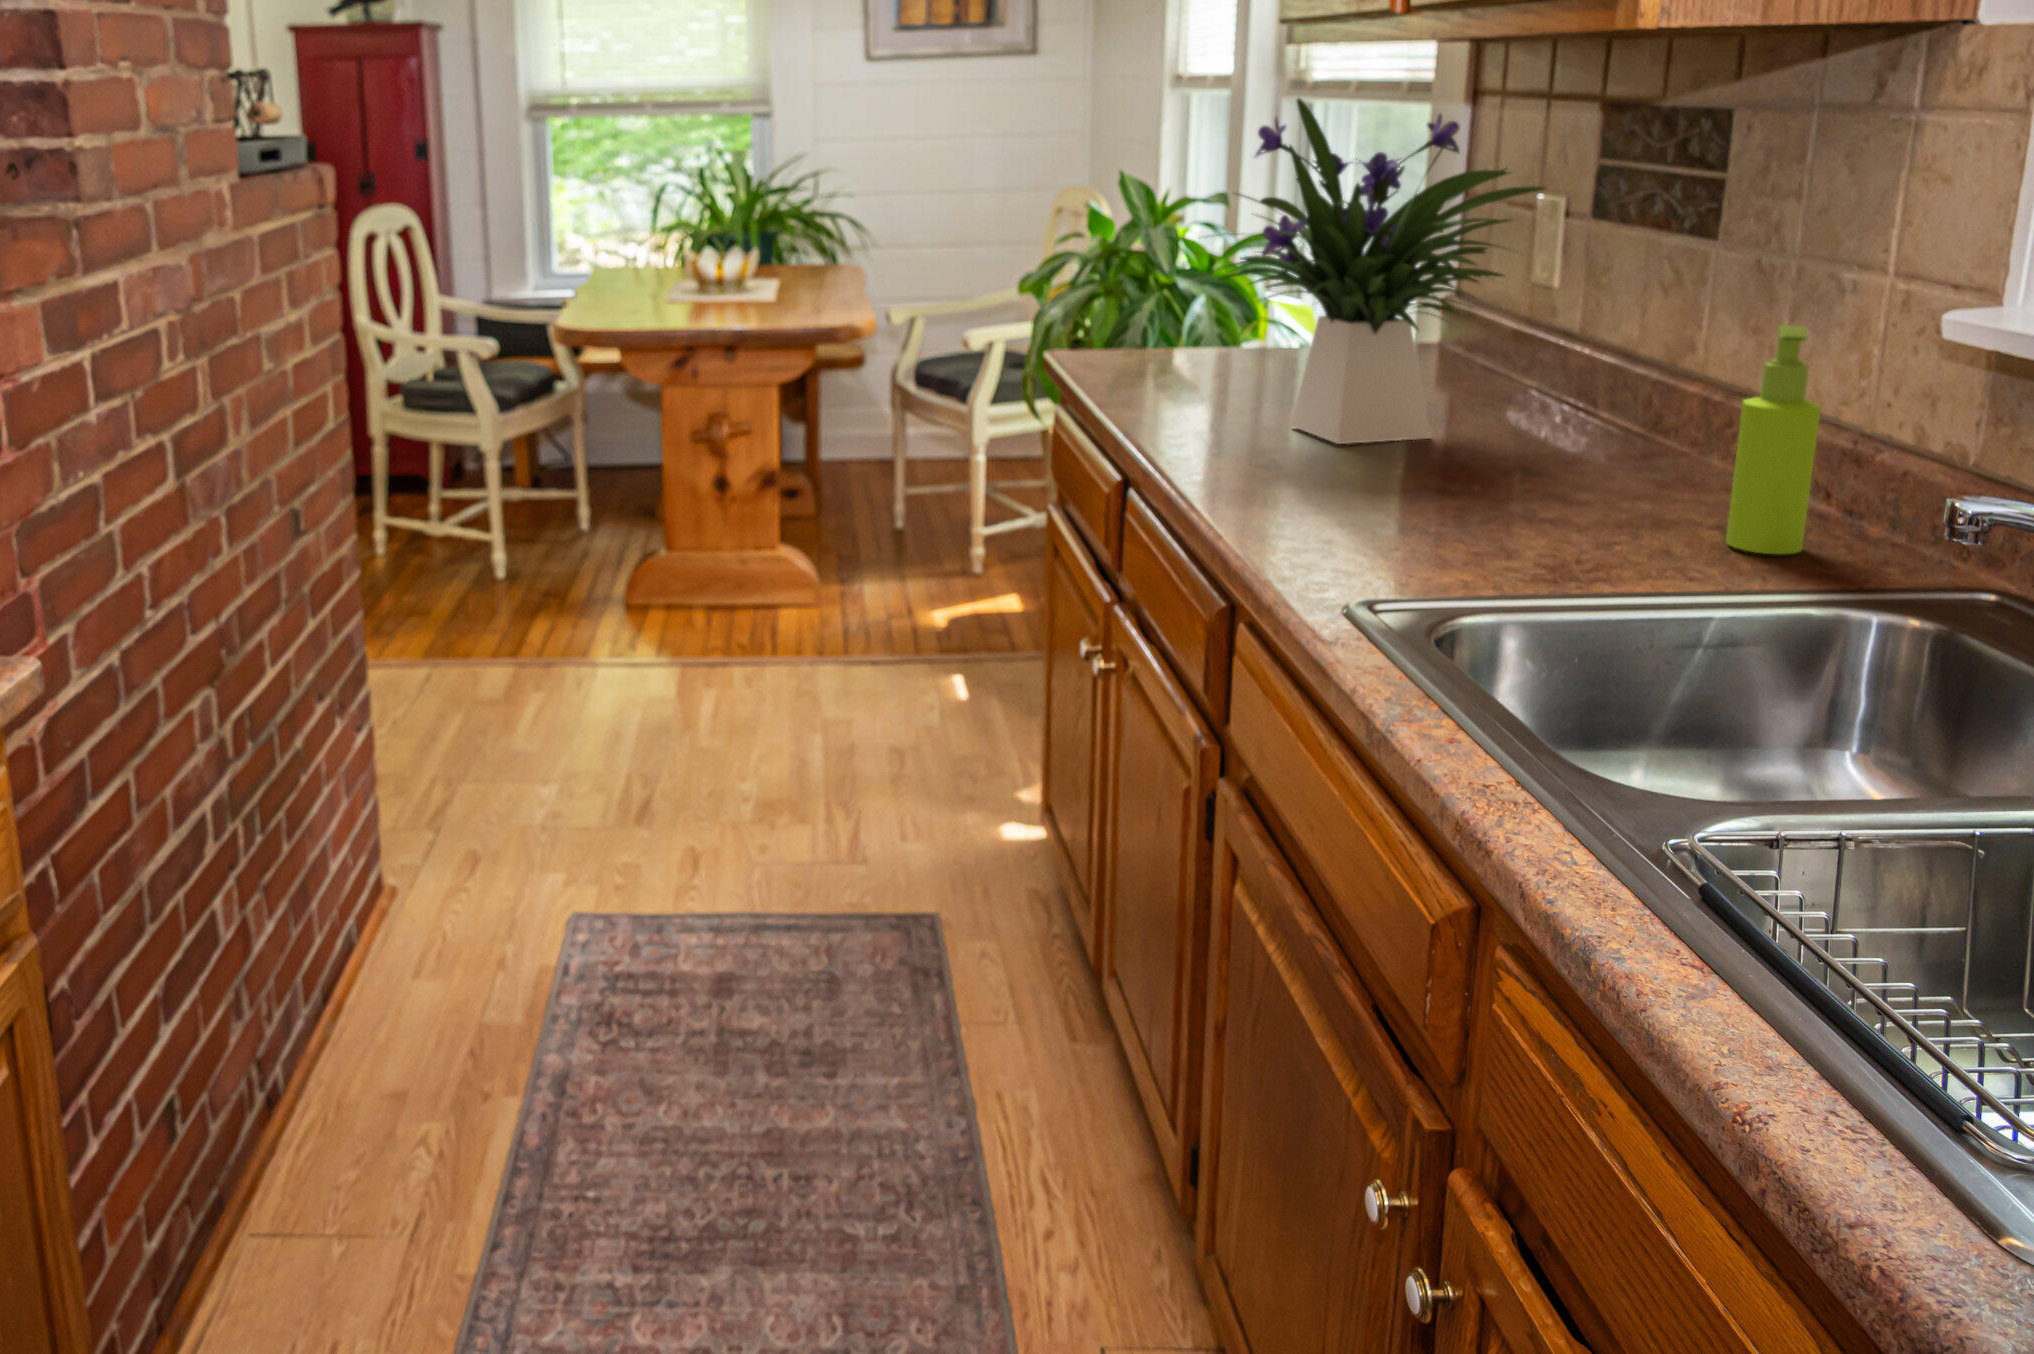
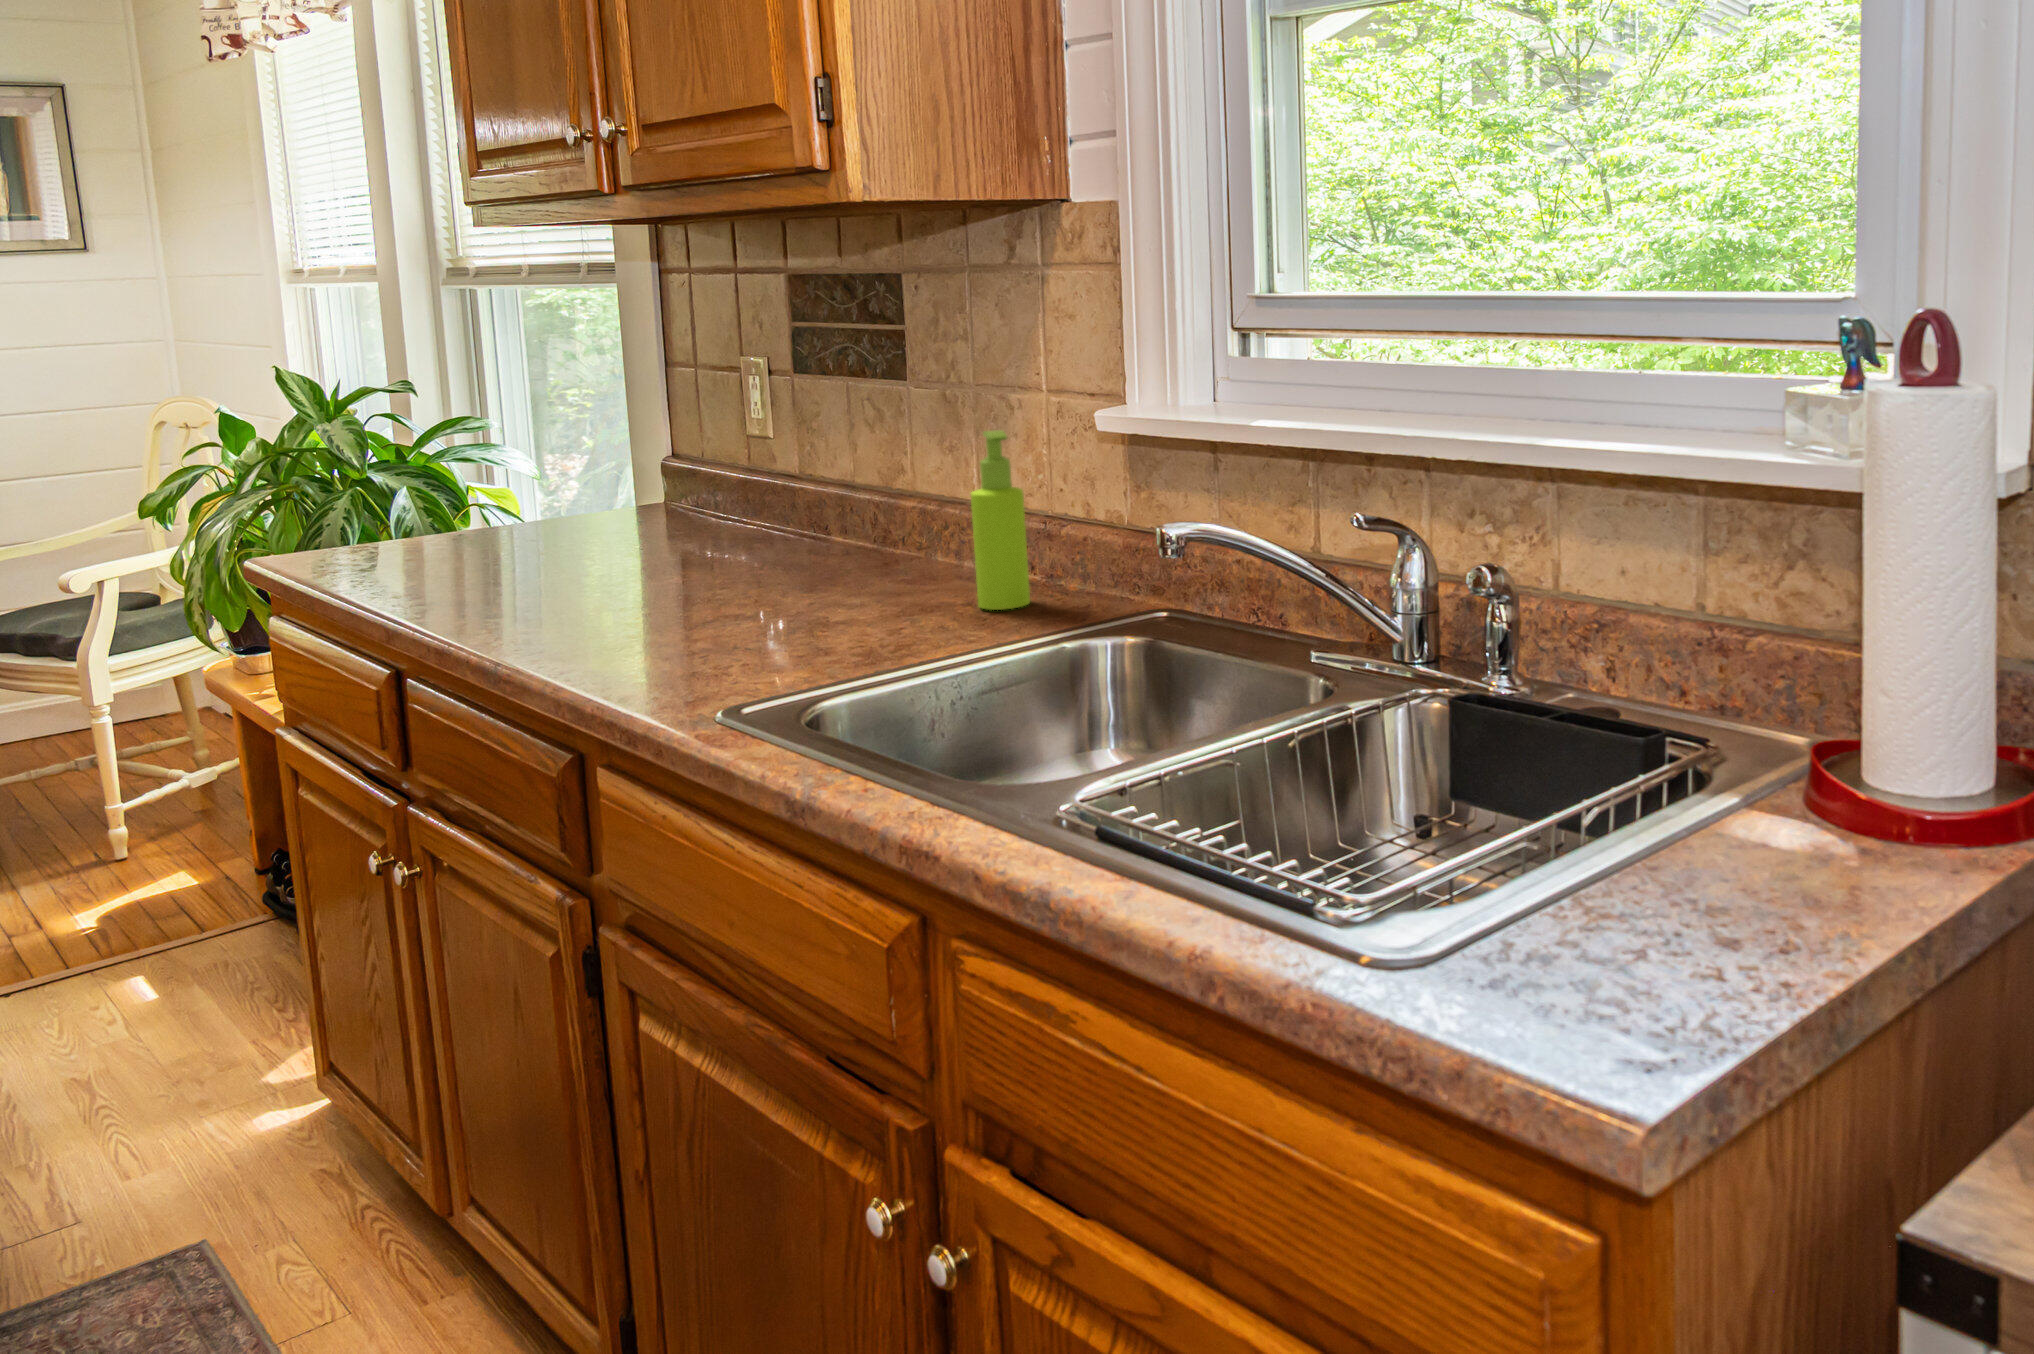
flower arrangement: present [1212,99,1545,444] -> none [446,267,777,593]

